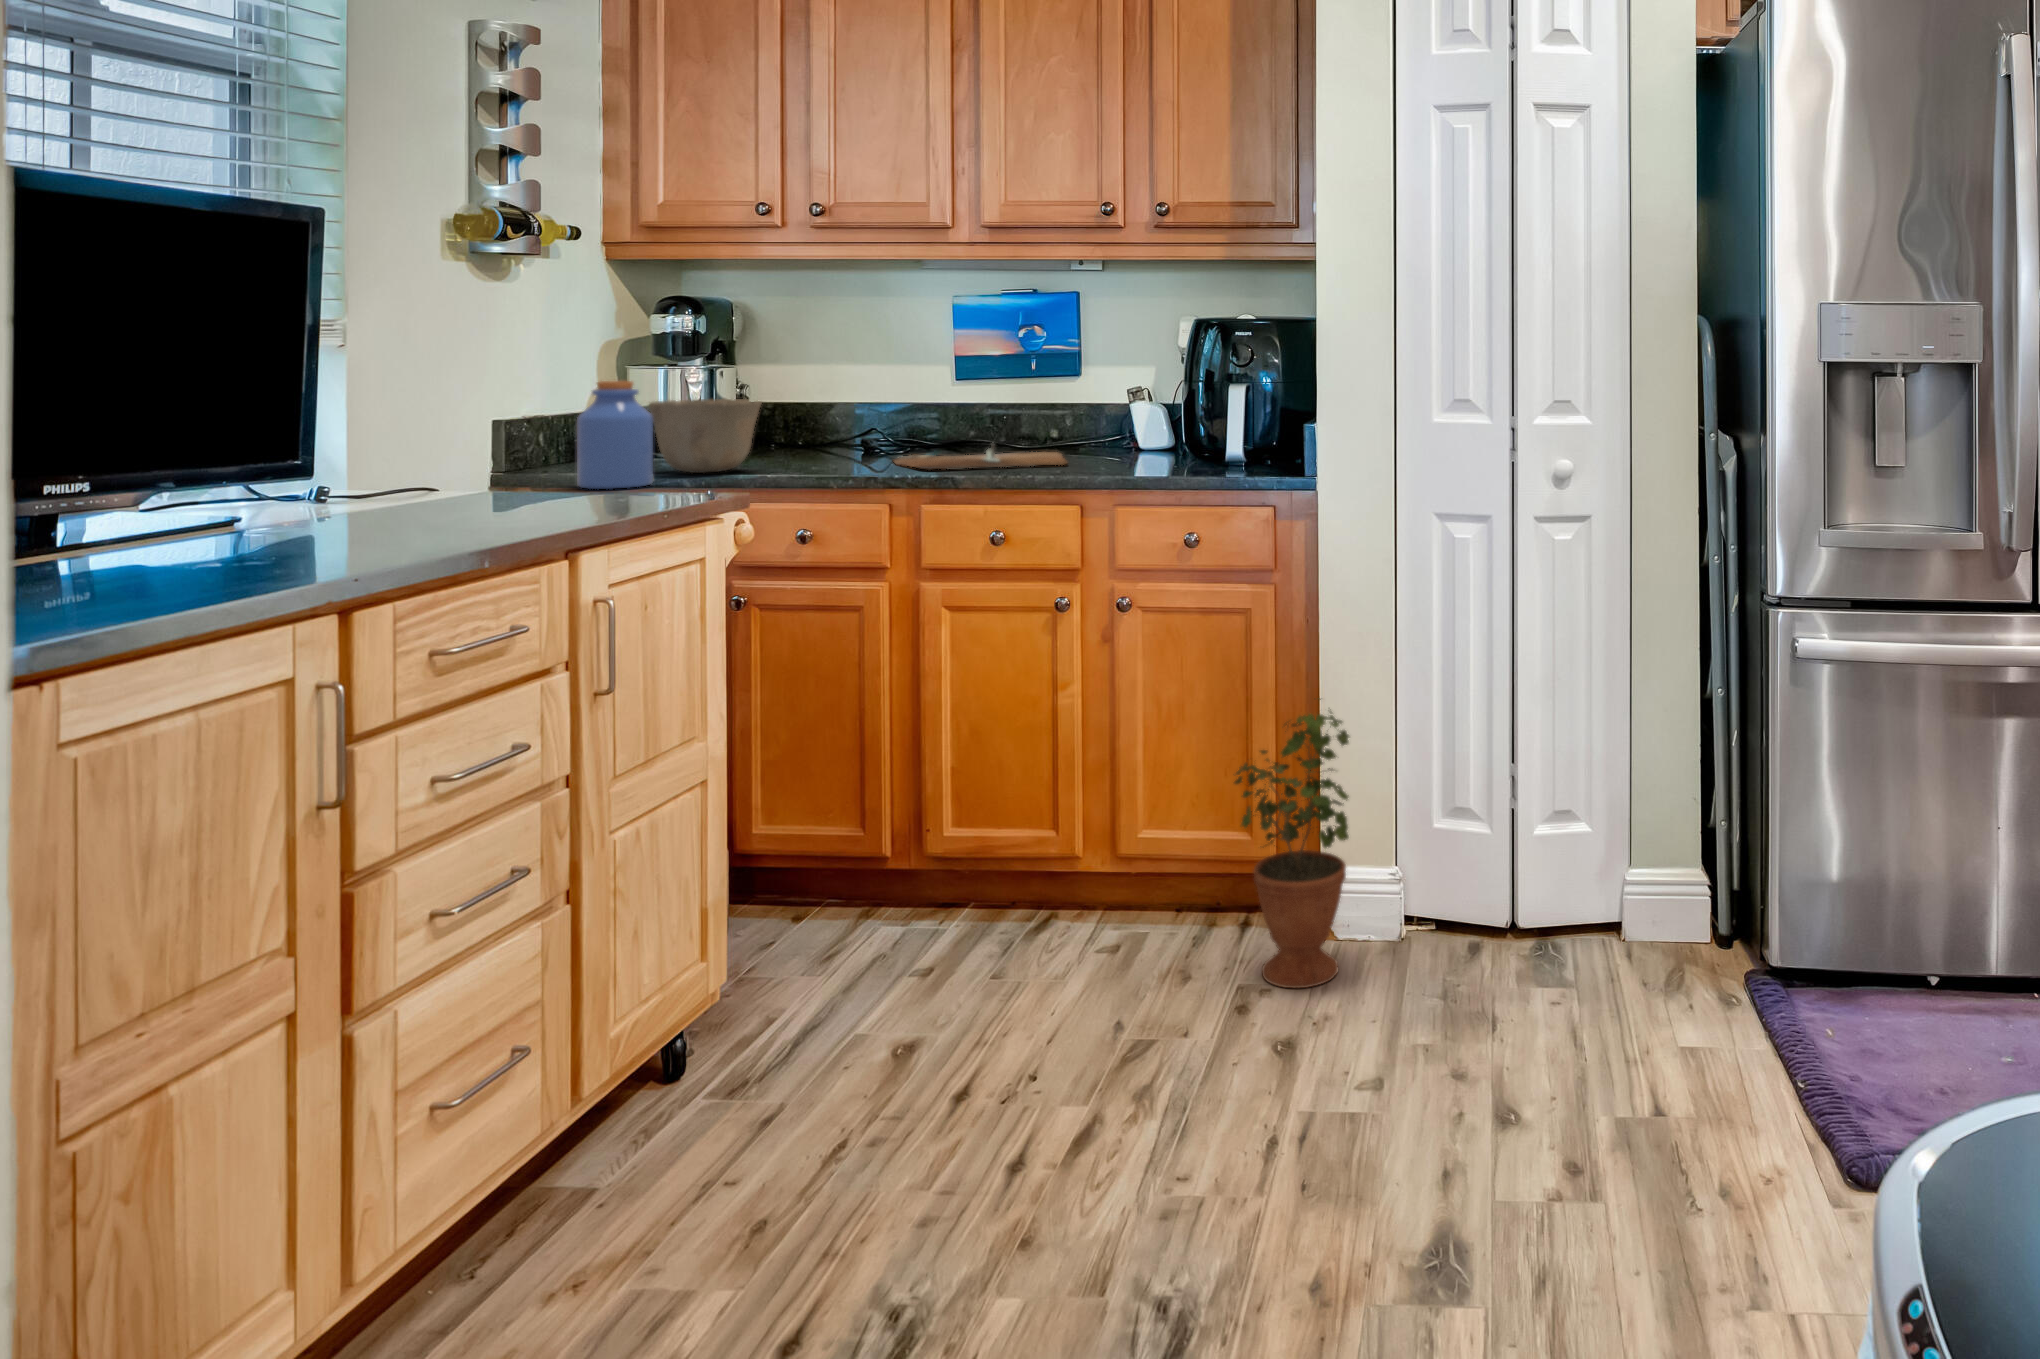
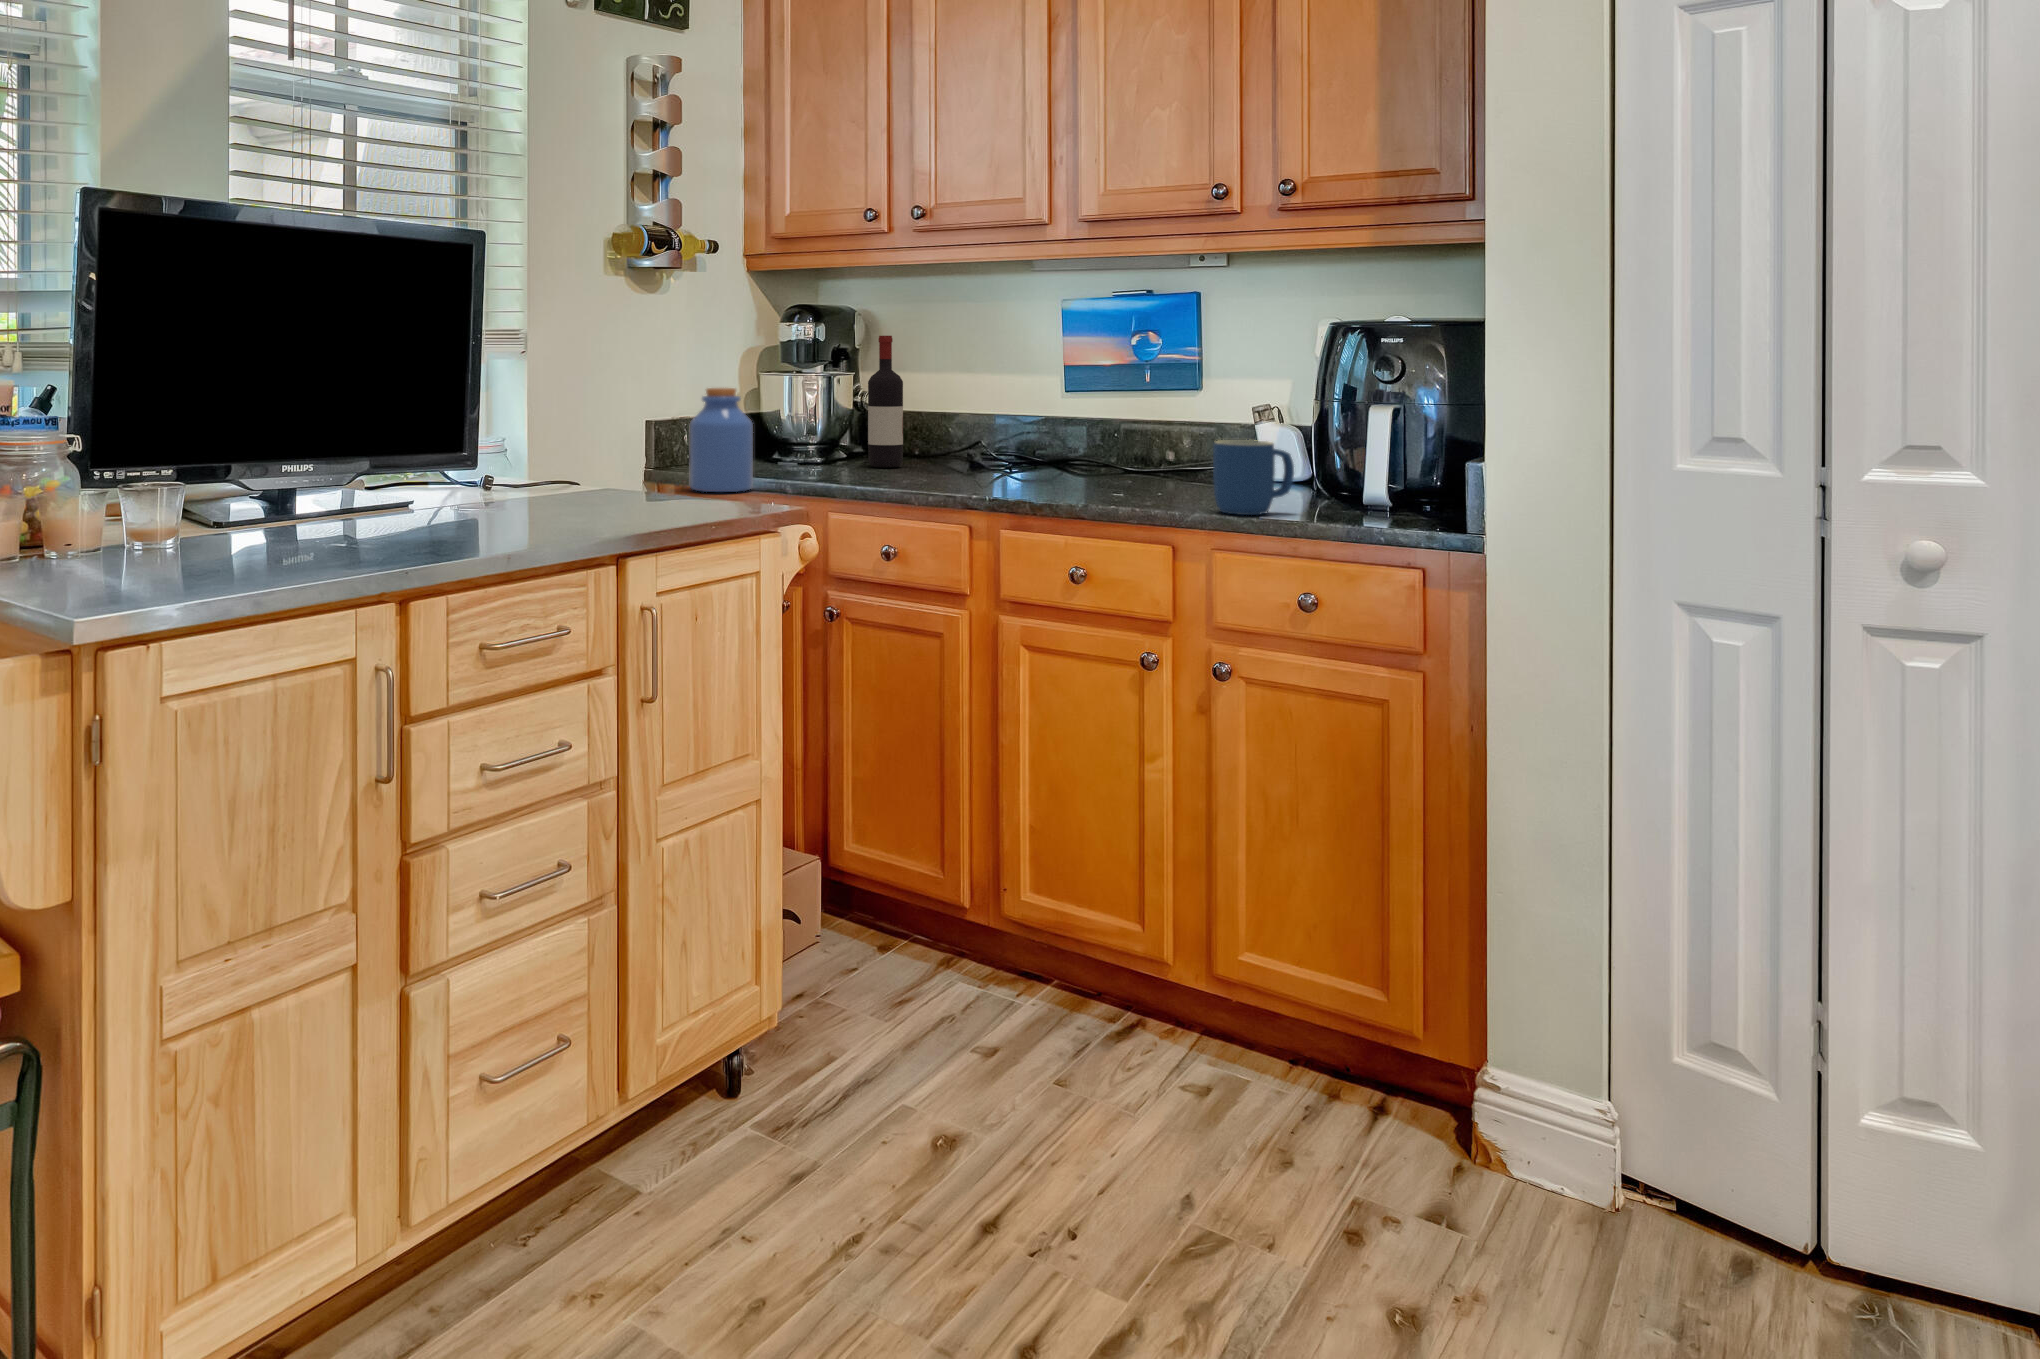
wine bottle: none [757,329,796,460] -> present [868,336,903,468]
ceramic bowl: present [649,399,761,473] -> none [761,405,860,479]
mug: none [1113,417,1177,477] -> present [1213,440,1294,515]
cutting board: present [893,444,1067,470] -> none [989,461,1175,491]
potted plant: present [1234,699,1349,988] -> none [1351,835,1530,1235]

